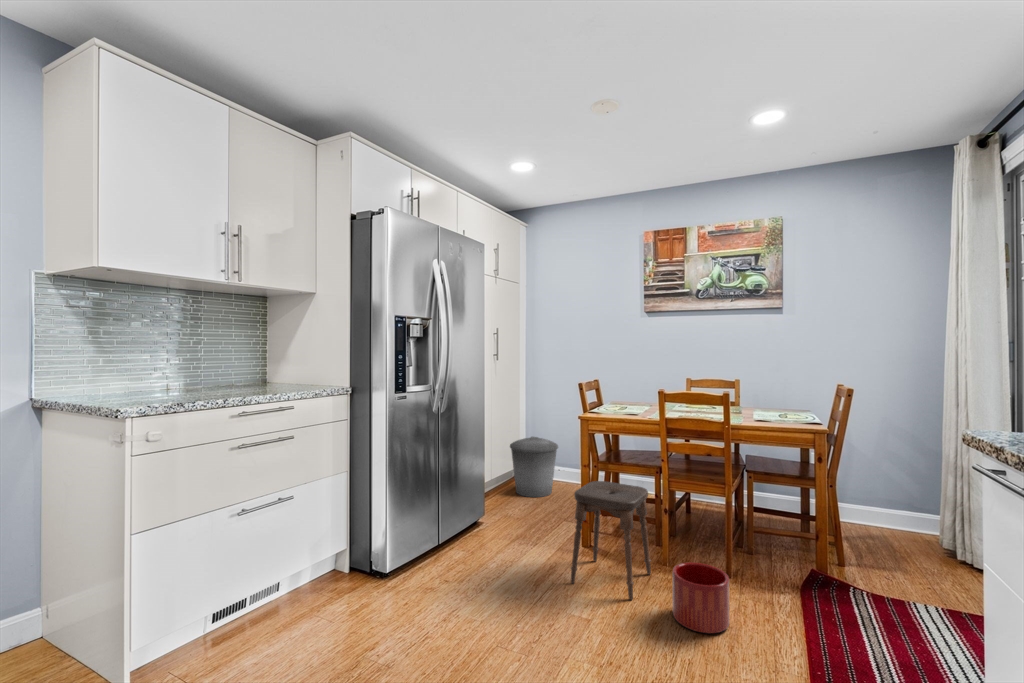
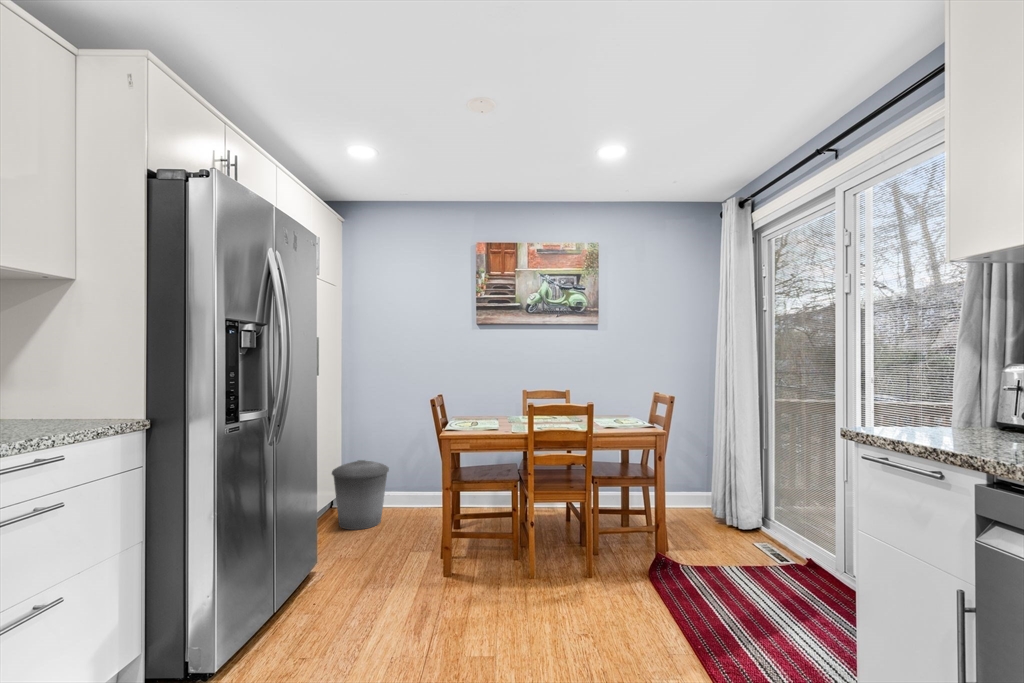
stool: present [570,481,651,600] -> none [453,502,525,623]
planter: present [673,562,729,633] -> none [565,570,617,639]

